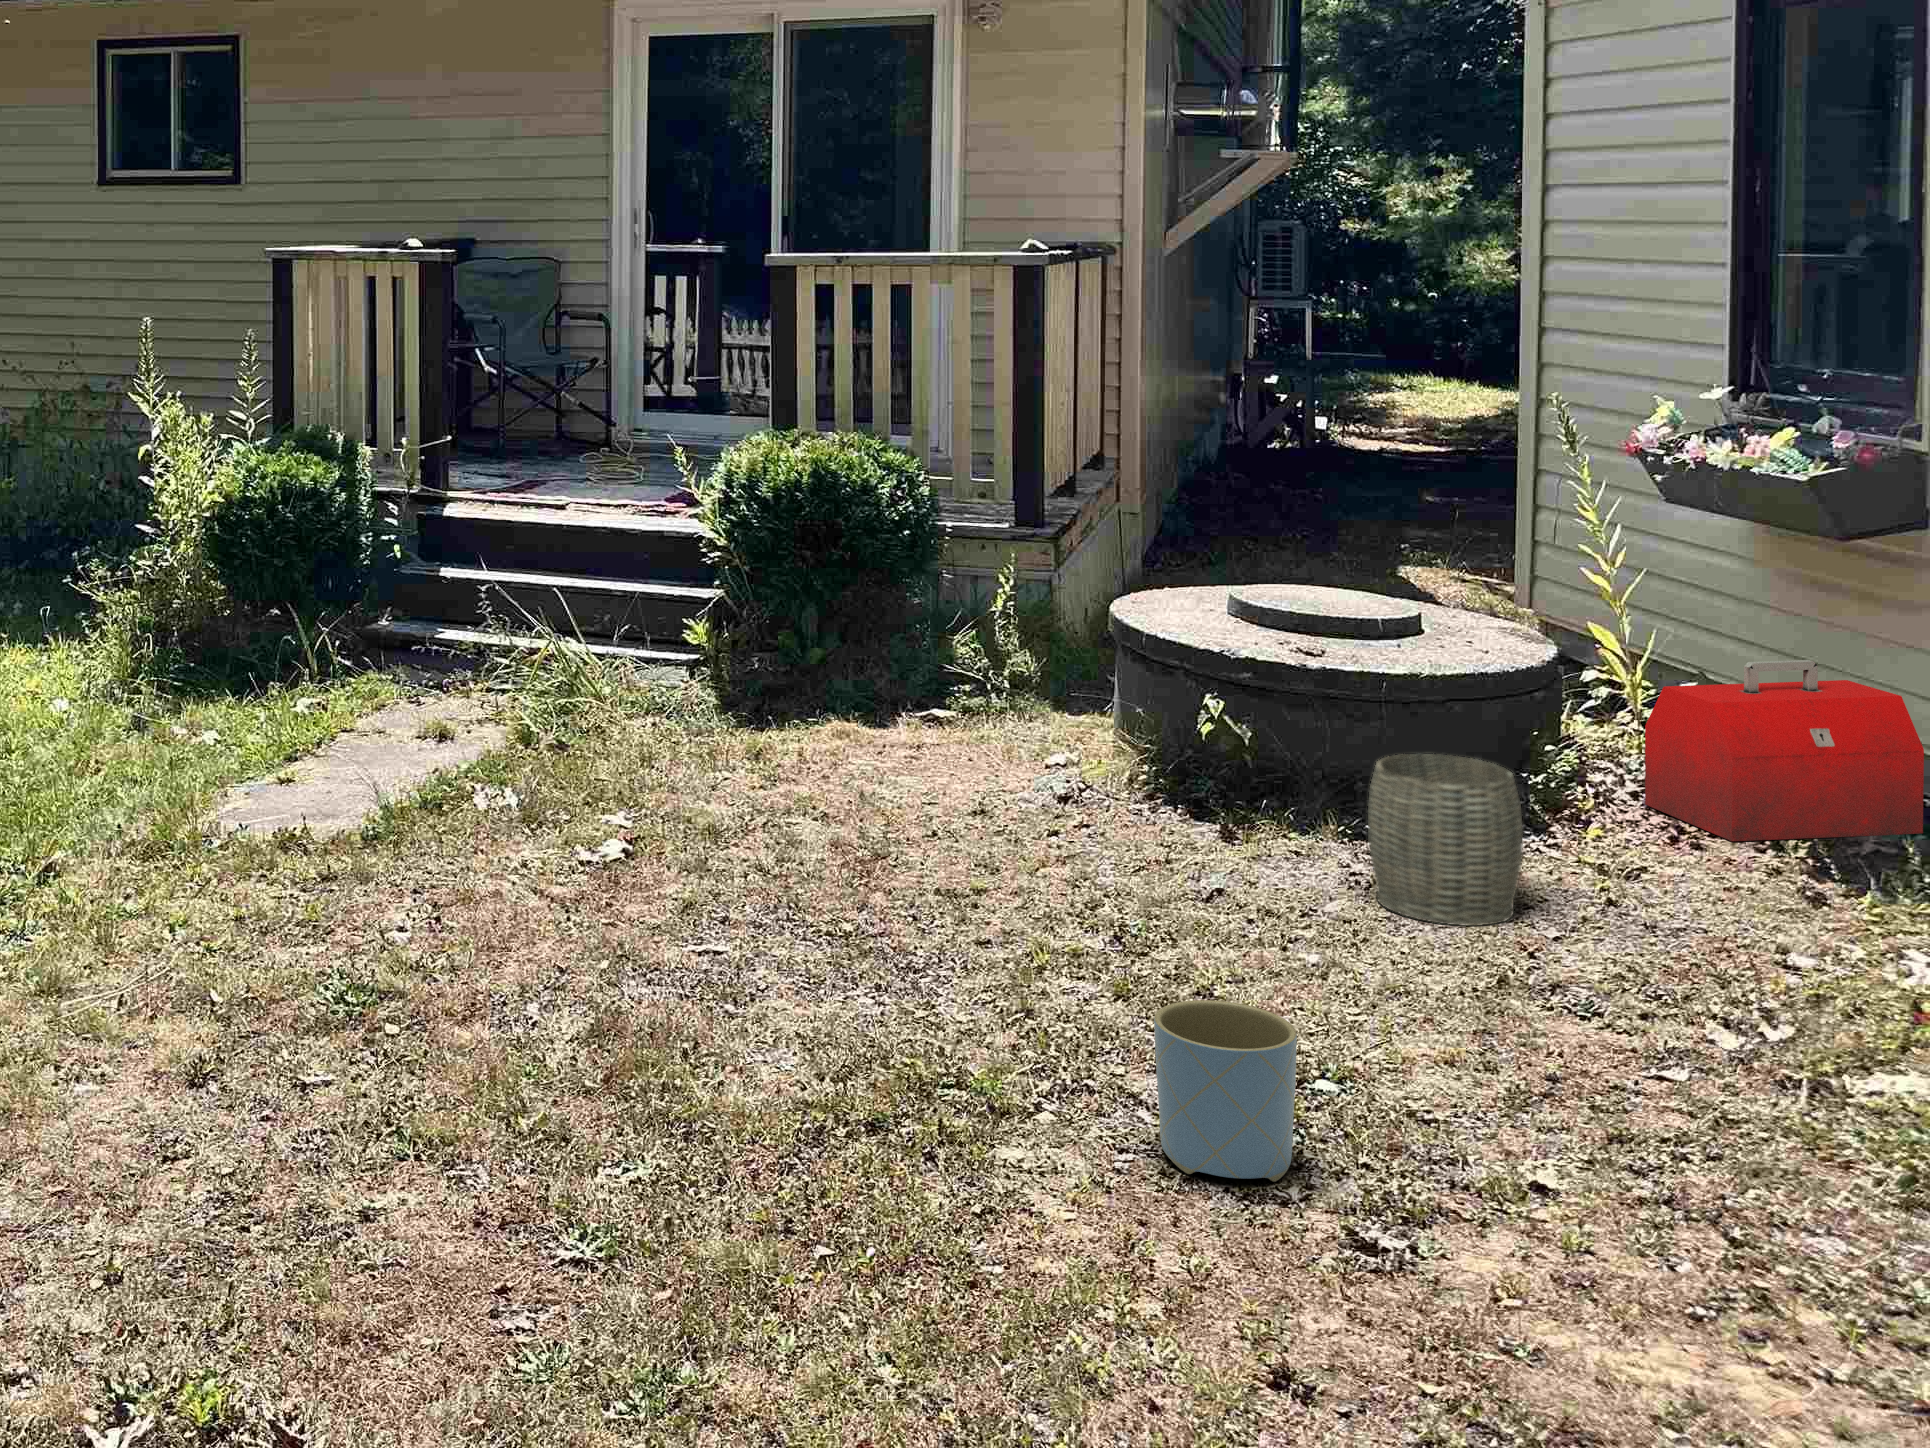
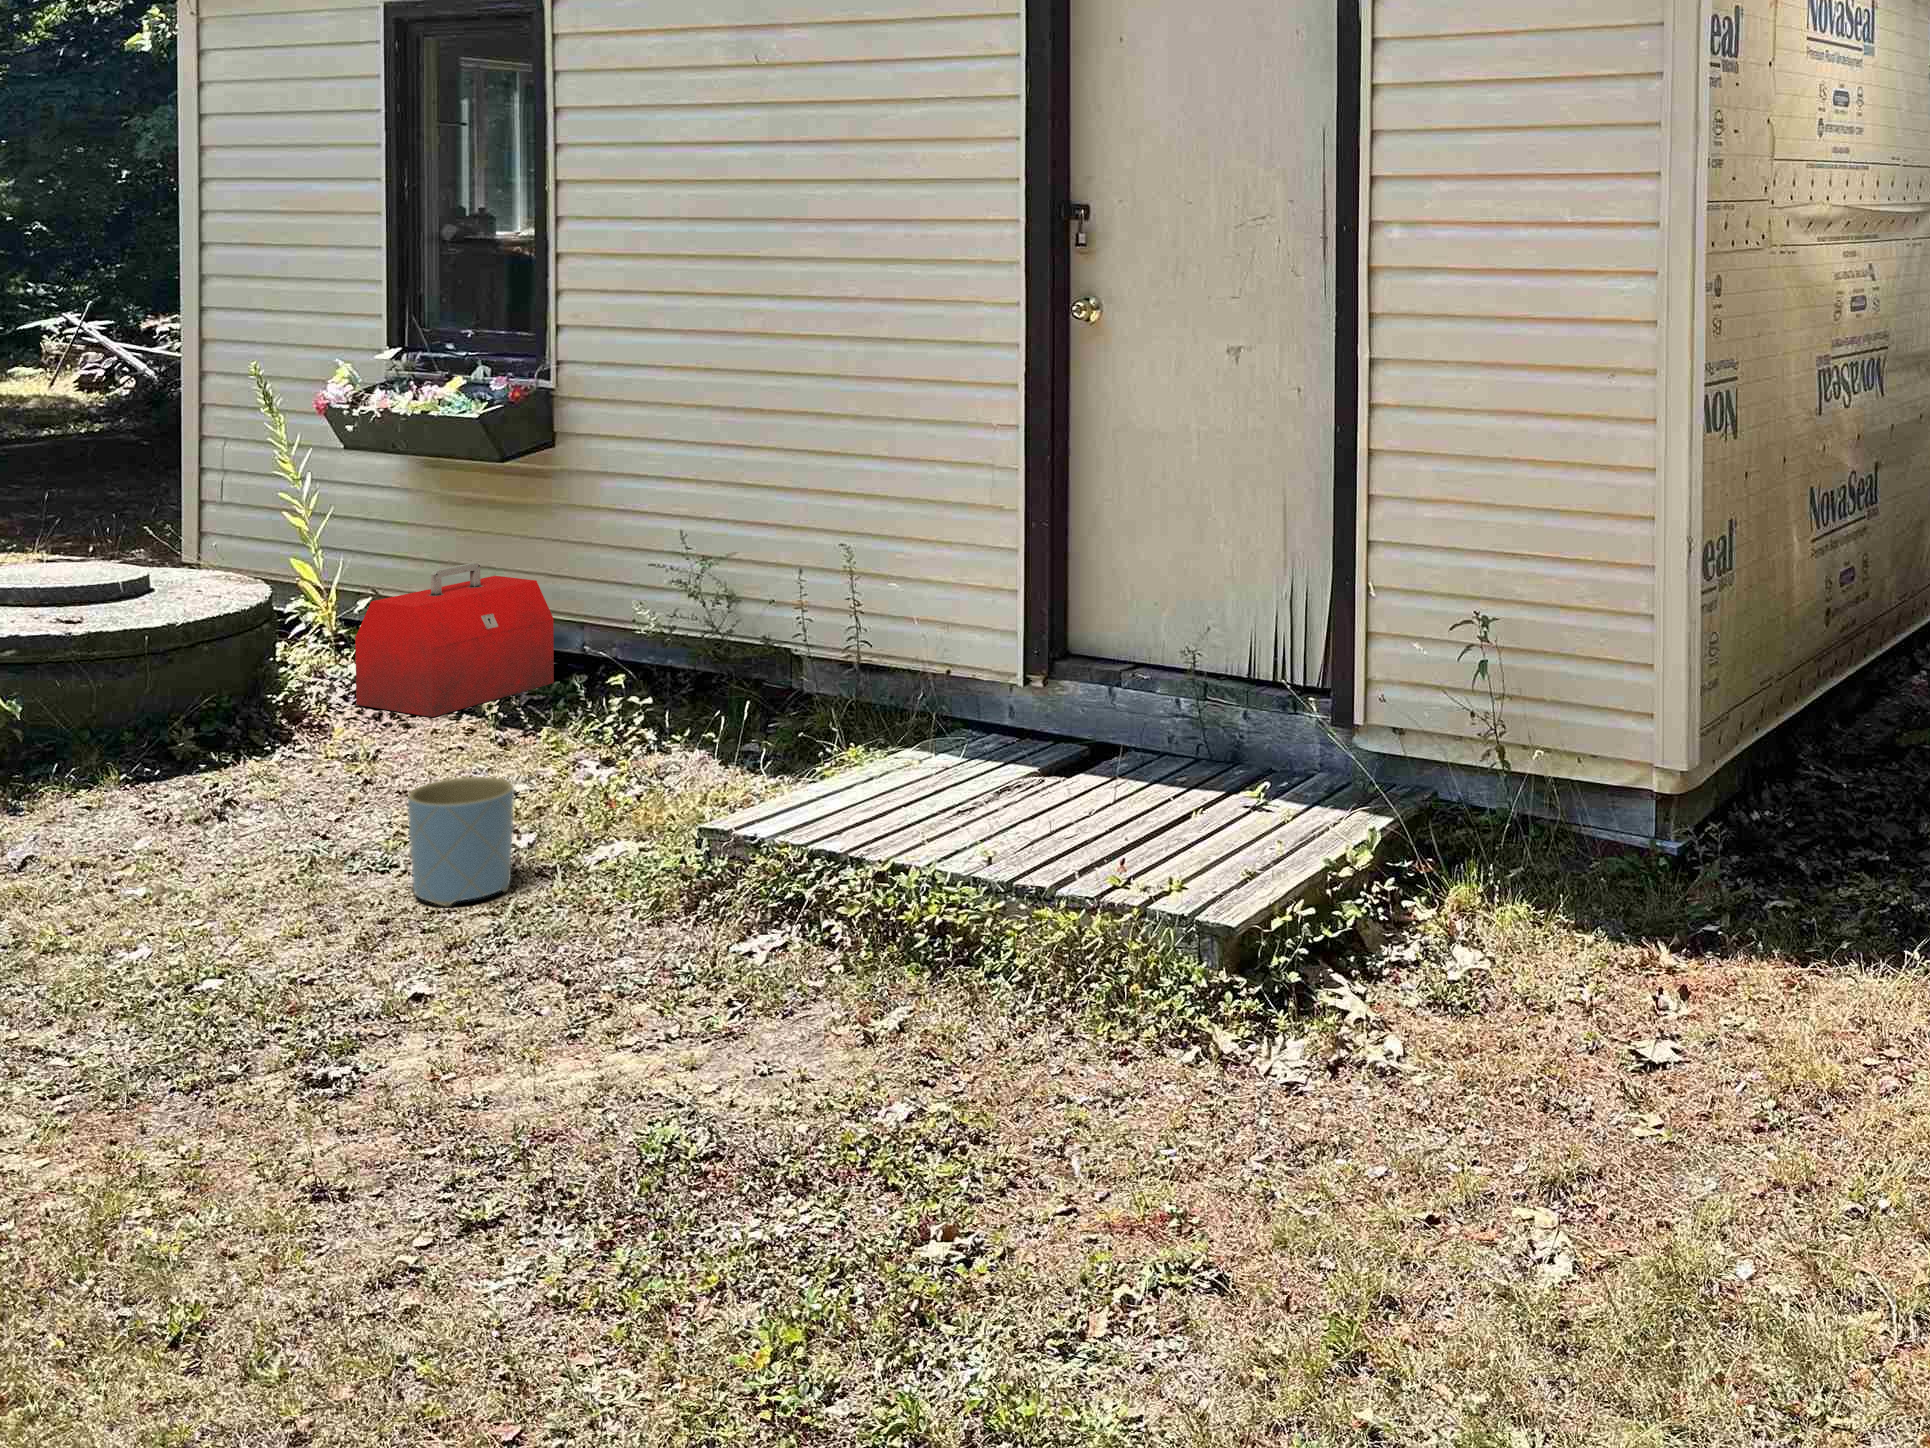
woven basket: present [1368,754,1523,926] -> none [167,683,304,835]
planter: present [1154,1000,1297,1182] -> present [408,777,514,906]

